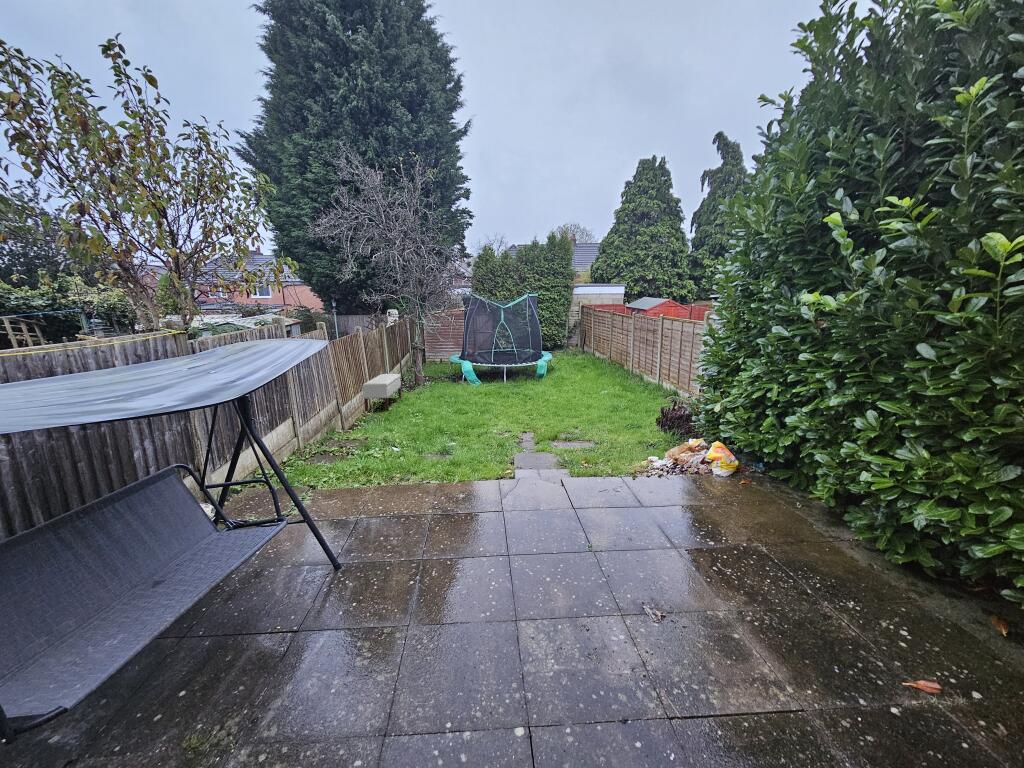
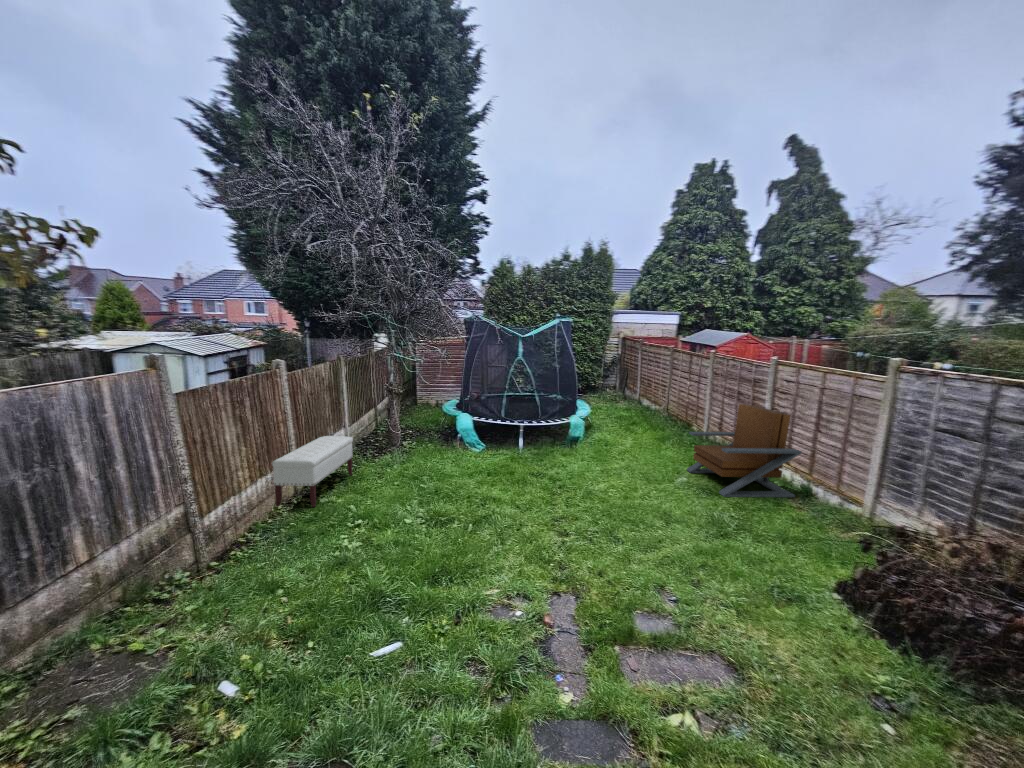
lounge chair: none [612,345,673,398] -> present [687,404,802,497]

